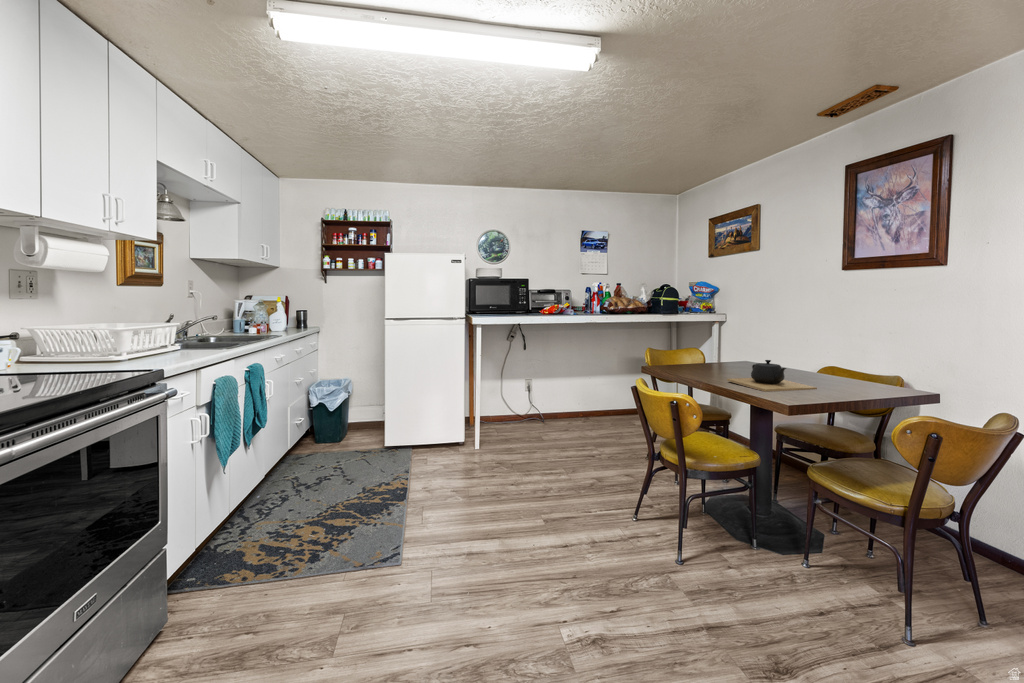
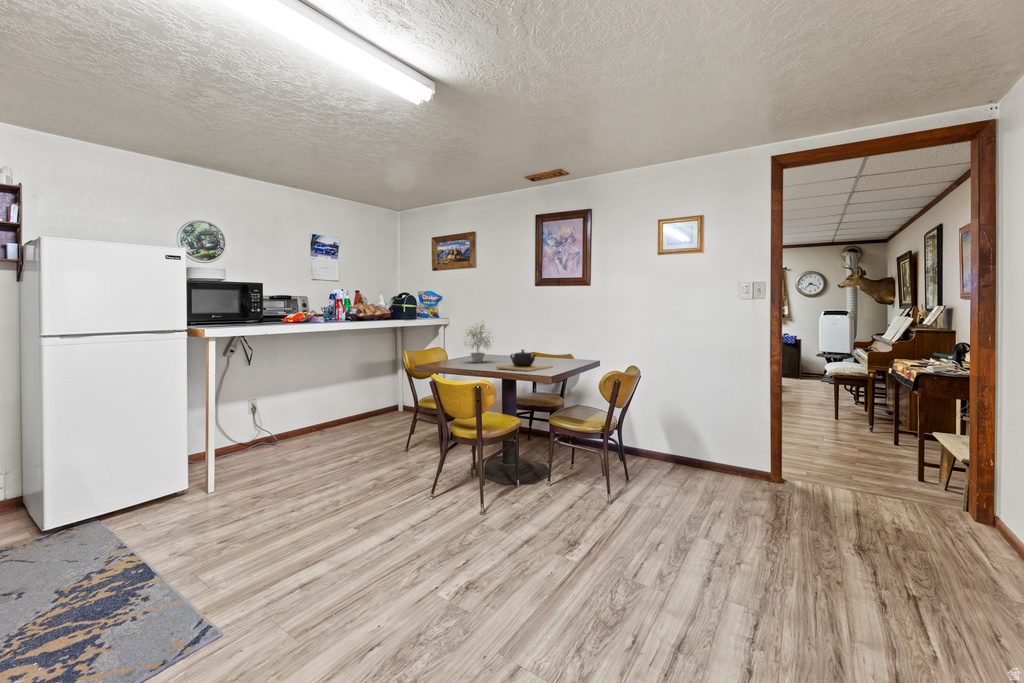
potted plant: none [704,317,754,370] -> present [467,325,490,363]

